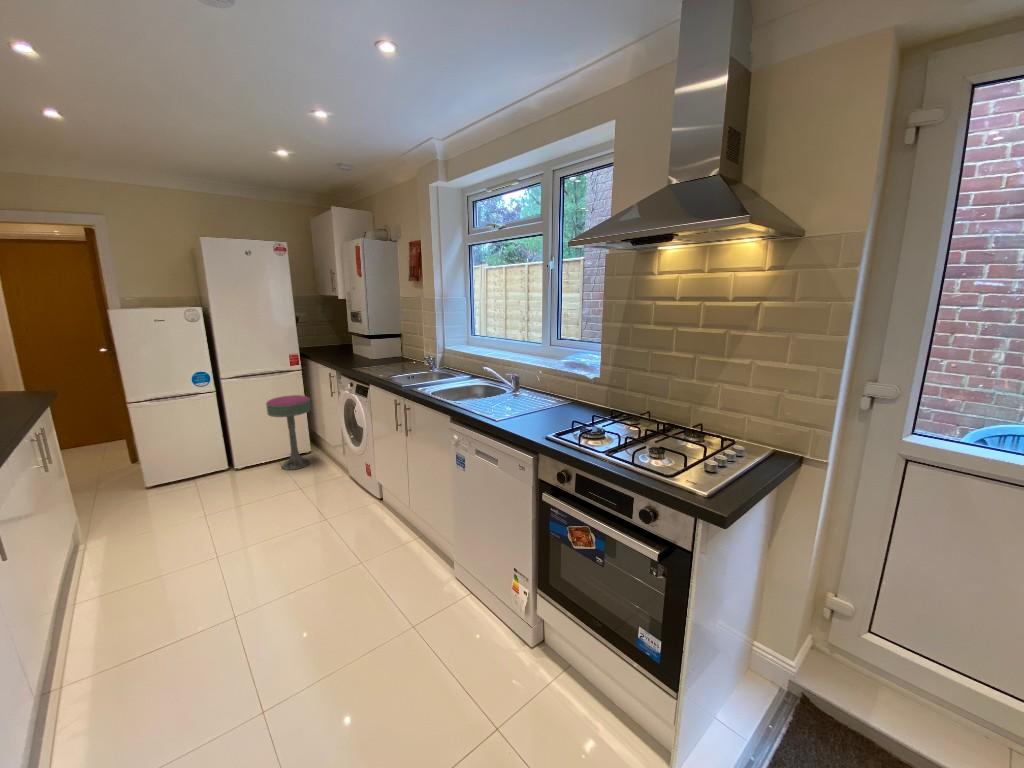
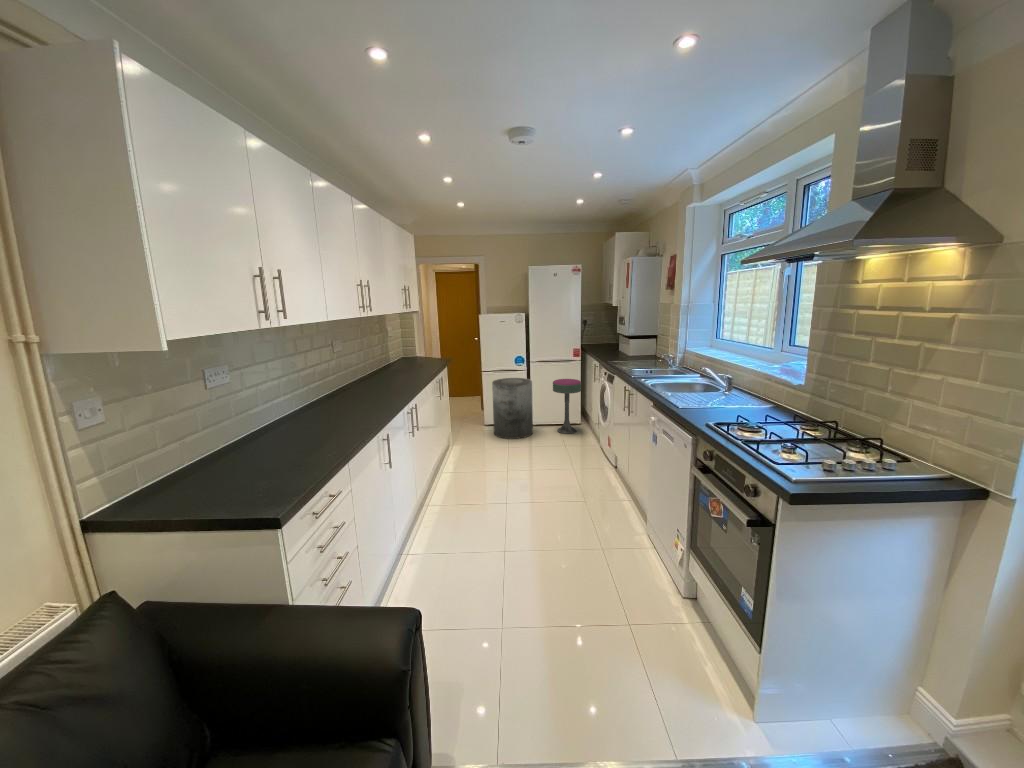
trash can: none [153,404,242,502] -> present [492,378,533,439]

